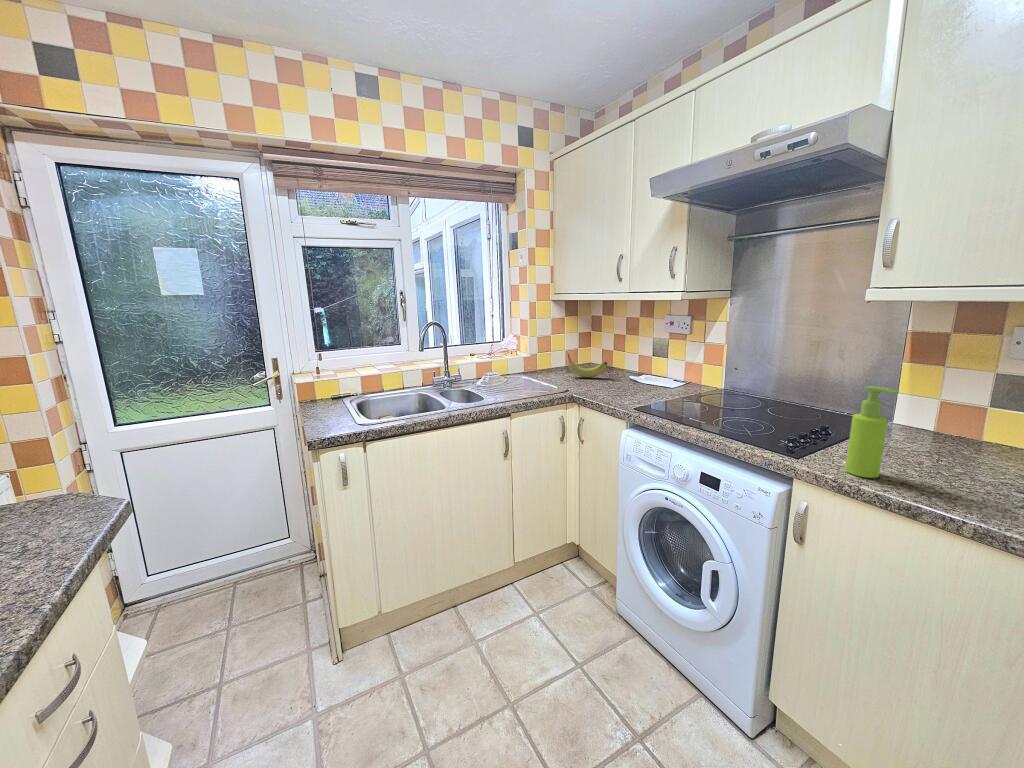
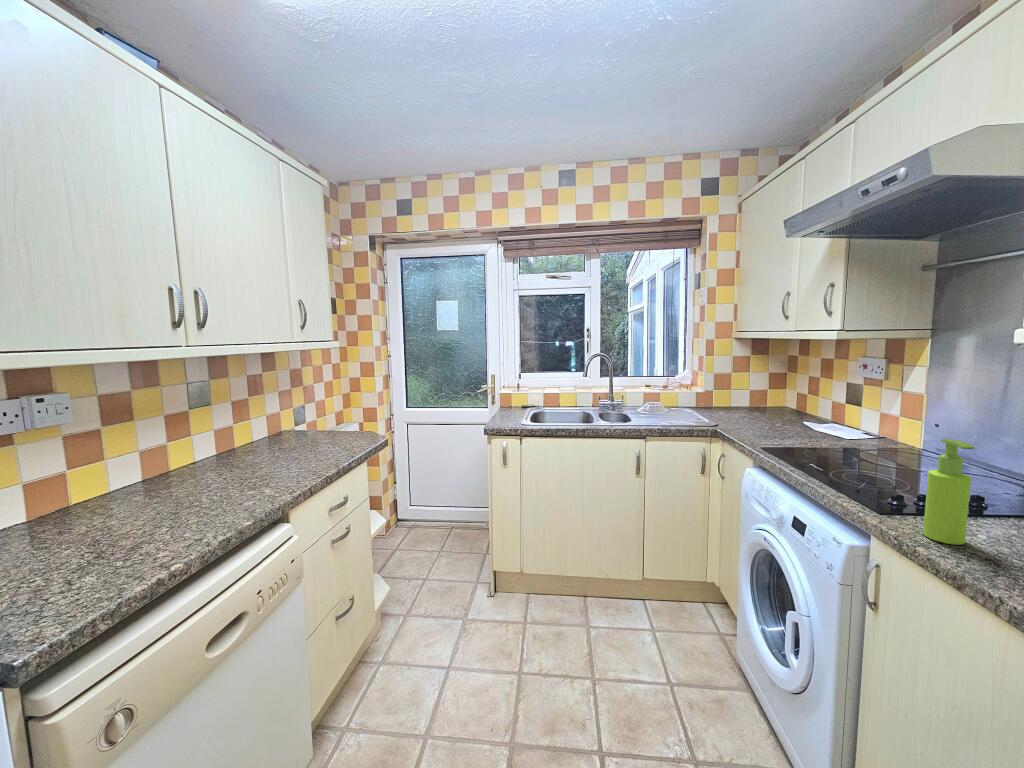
fruit: present [567,353,607,378] -> none [737,390,781,419]

